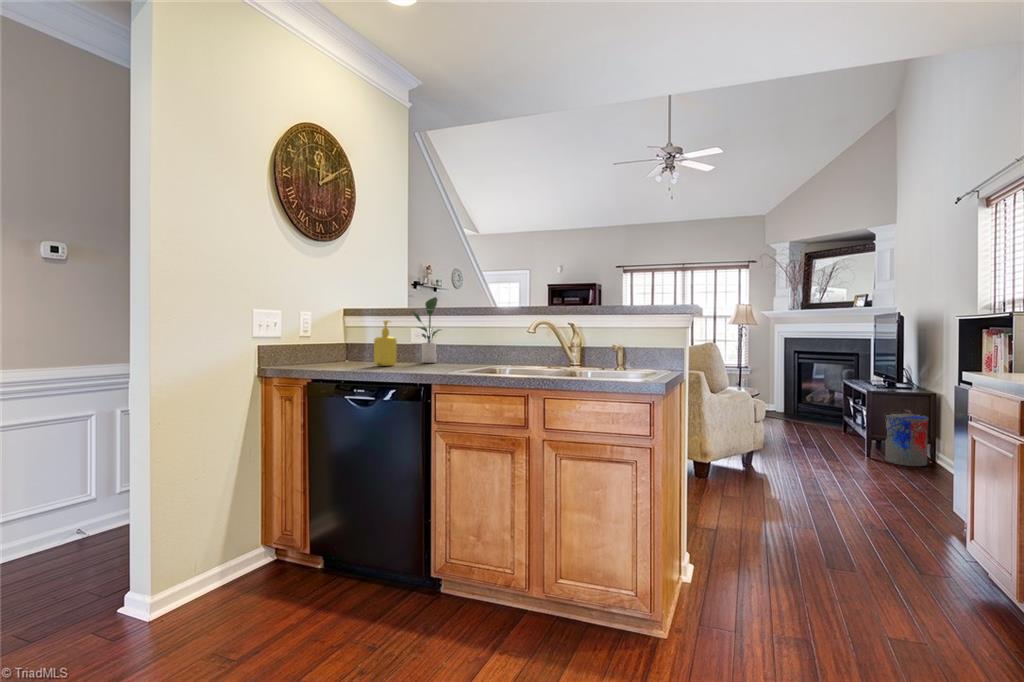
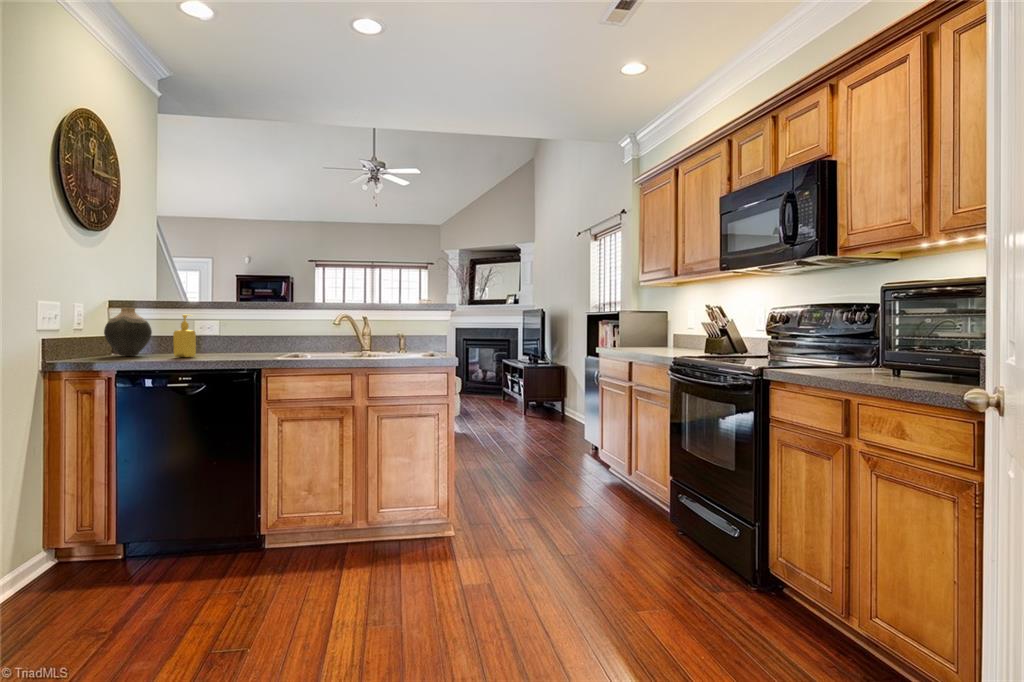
potted plant: present [413,297,440,363] -> none [198,292,233,354]
vase: none [331,315,372,362] -> present [104,308,152,356]
trash can: present [885,410,928,466] -> none [533,379,558,418]

